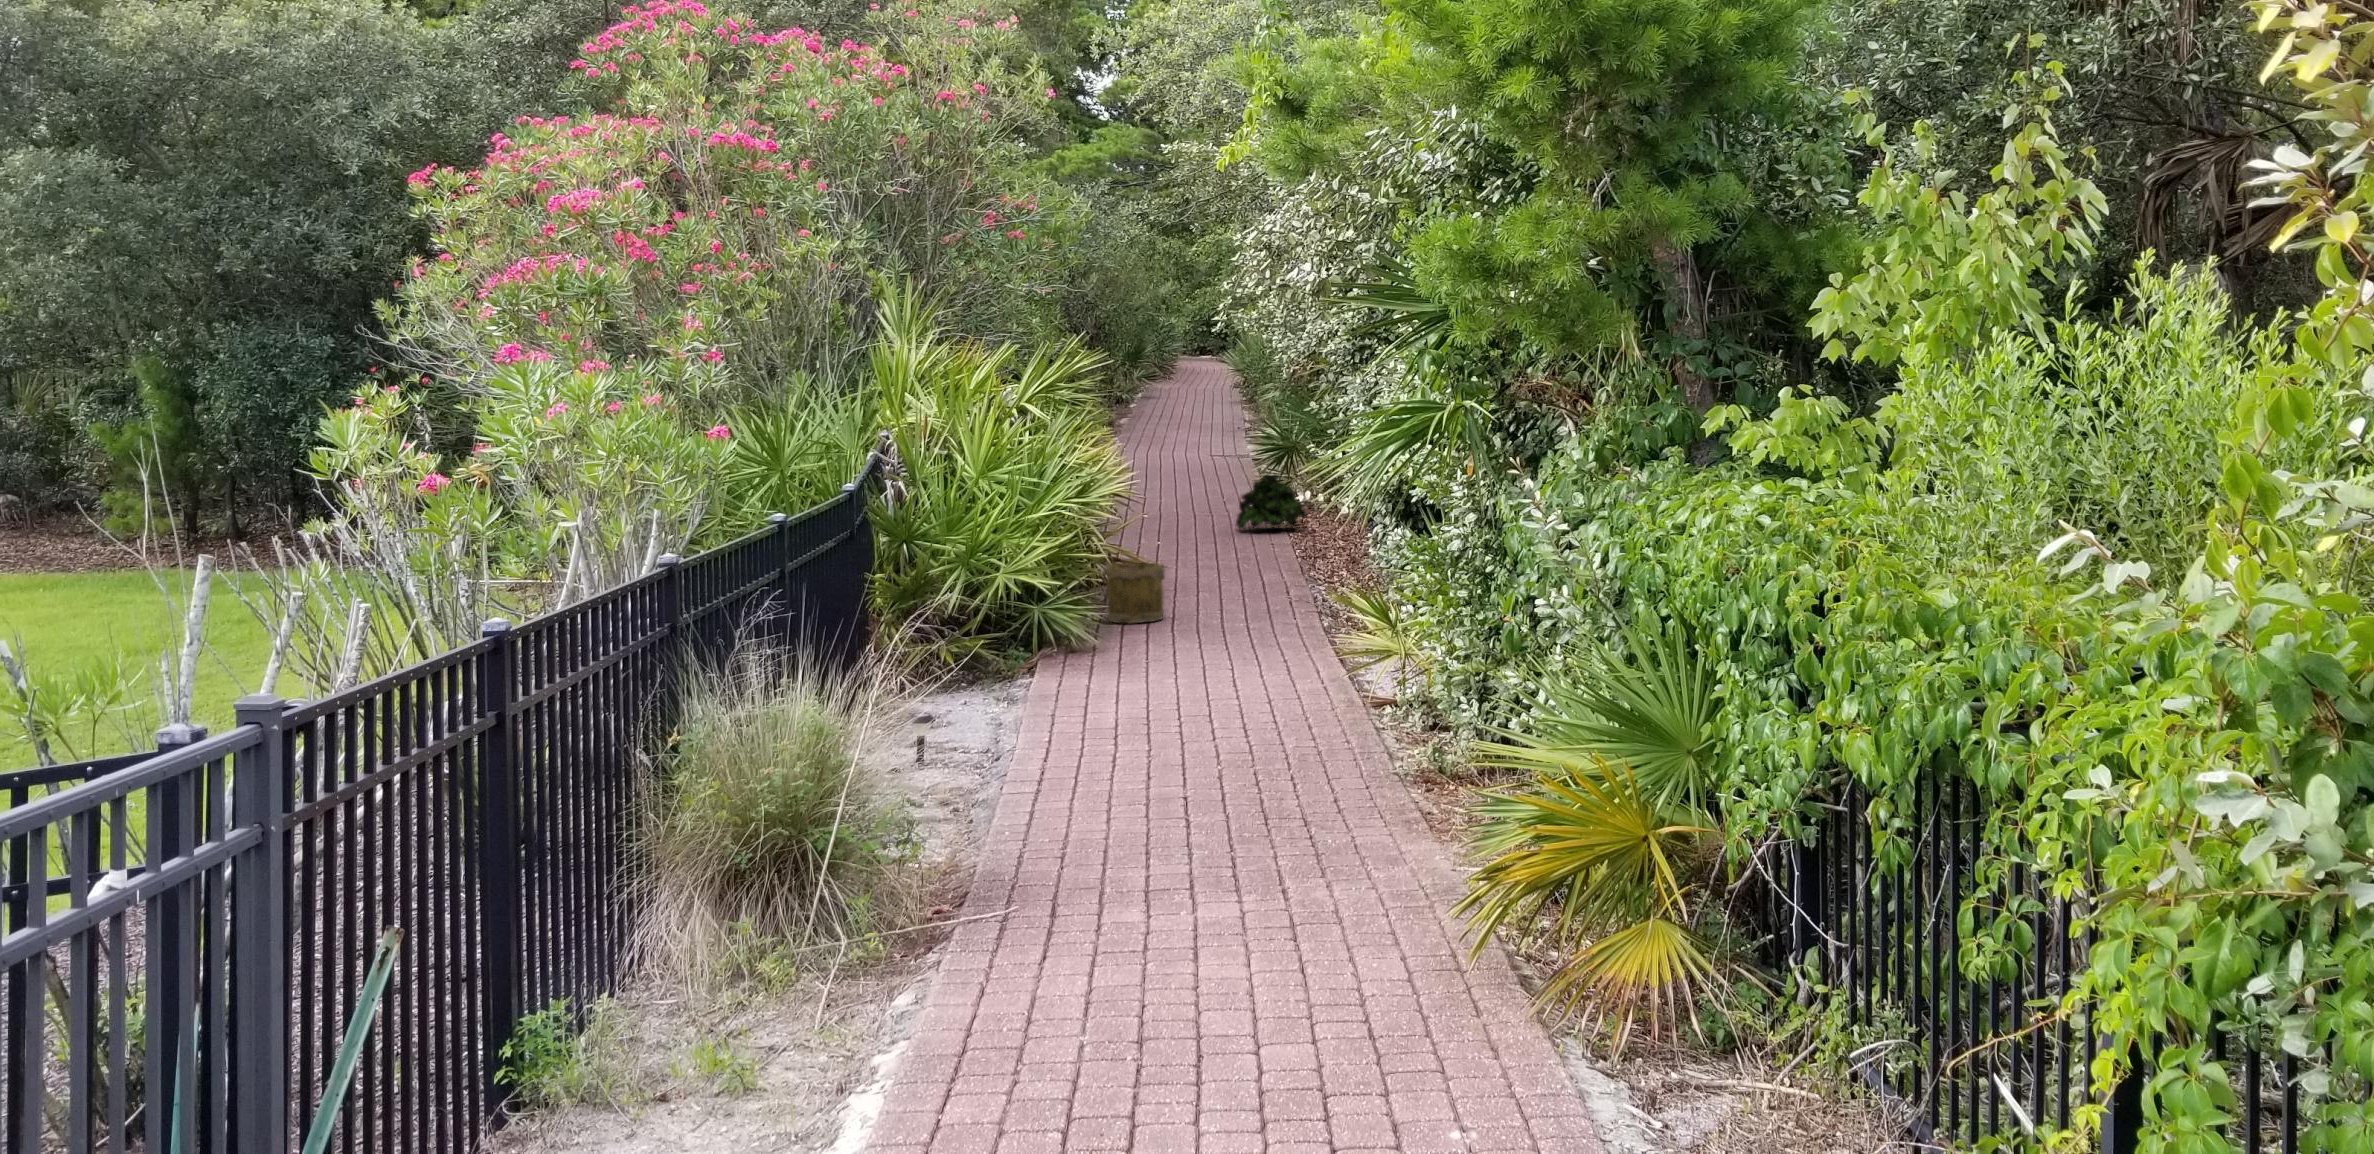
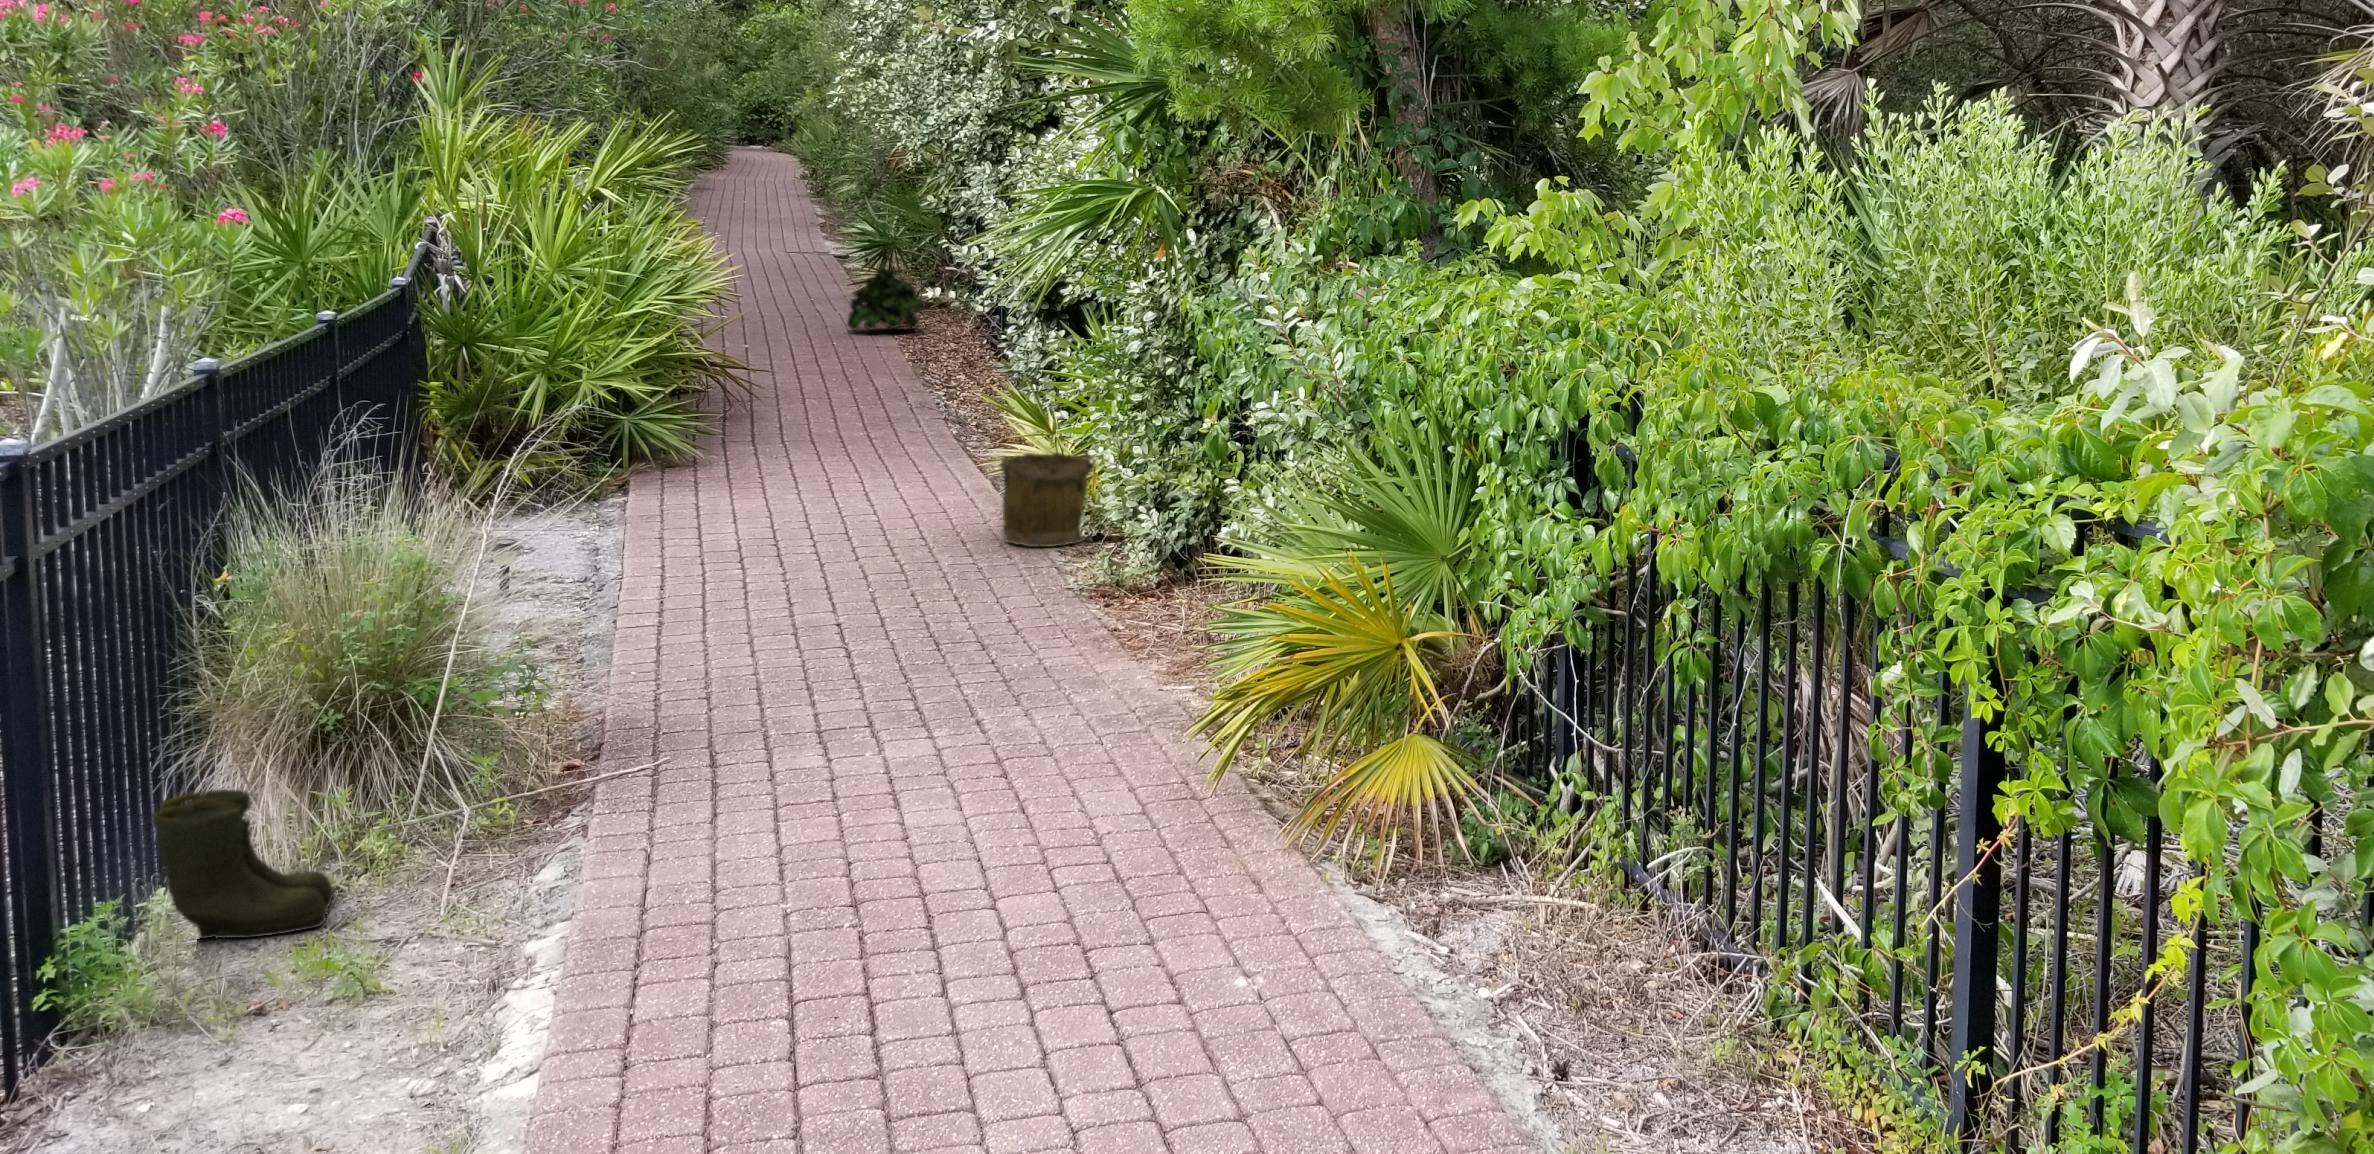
bucket: present [1103,562,1164,624] -> present [1001,452,1095,547]
boots: none [611,905,741,1030] -> present [153,789,335,938]

